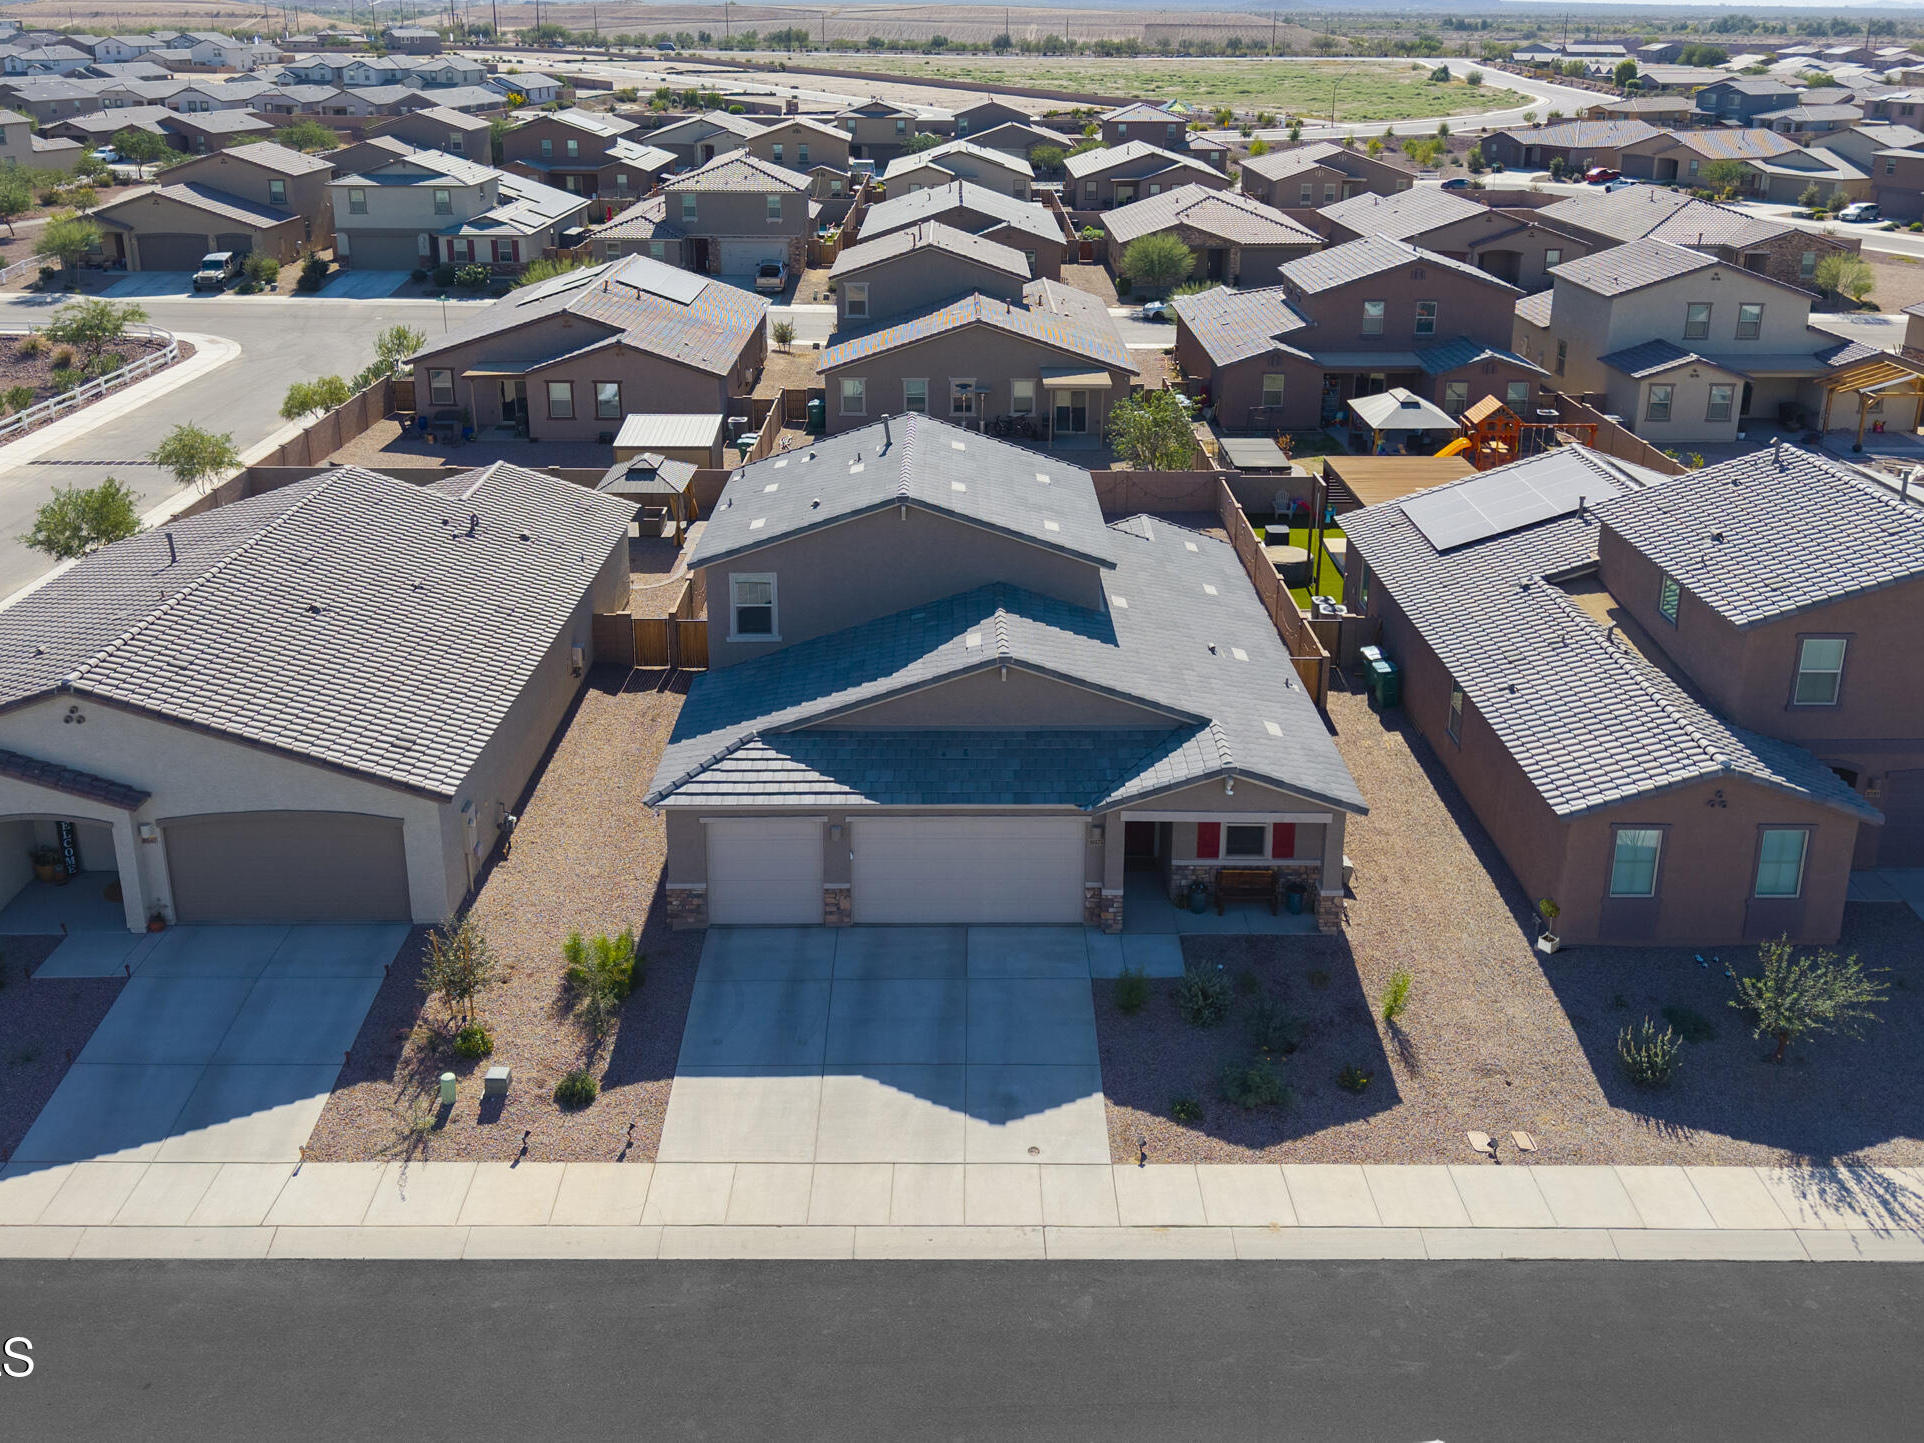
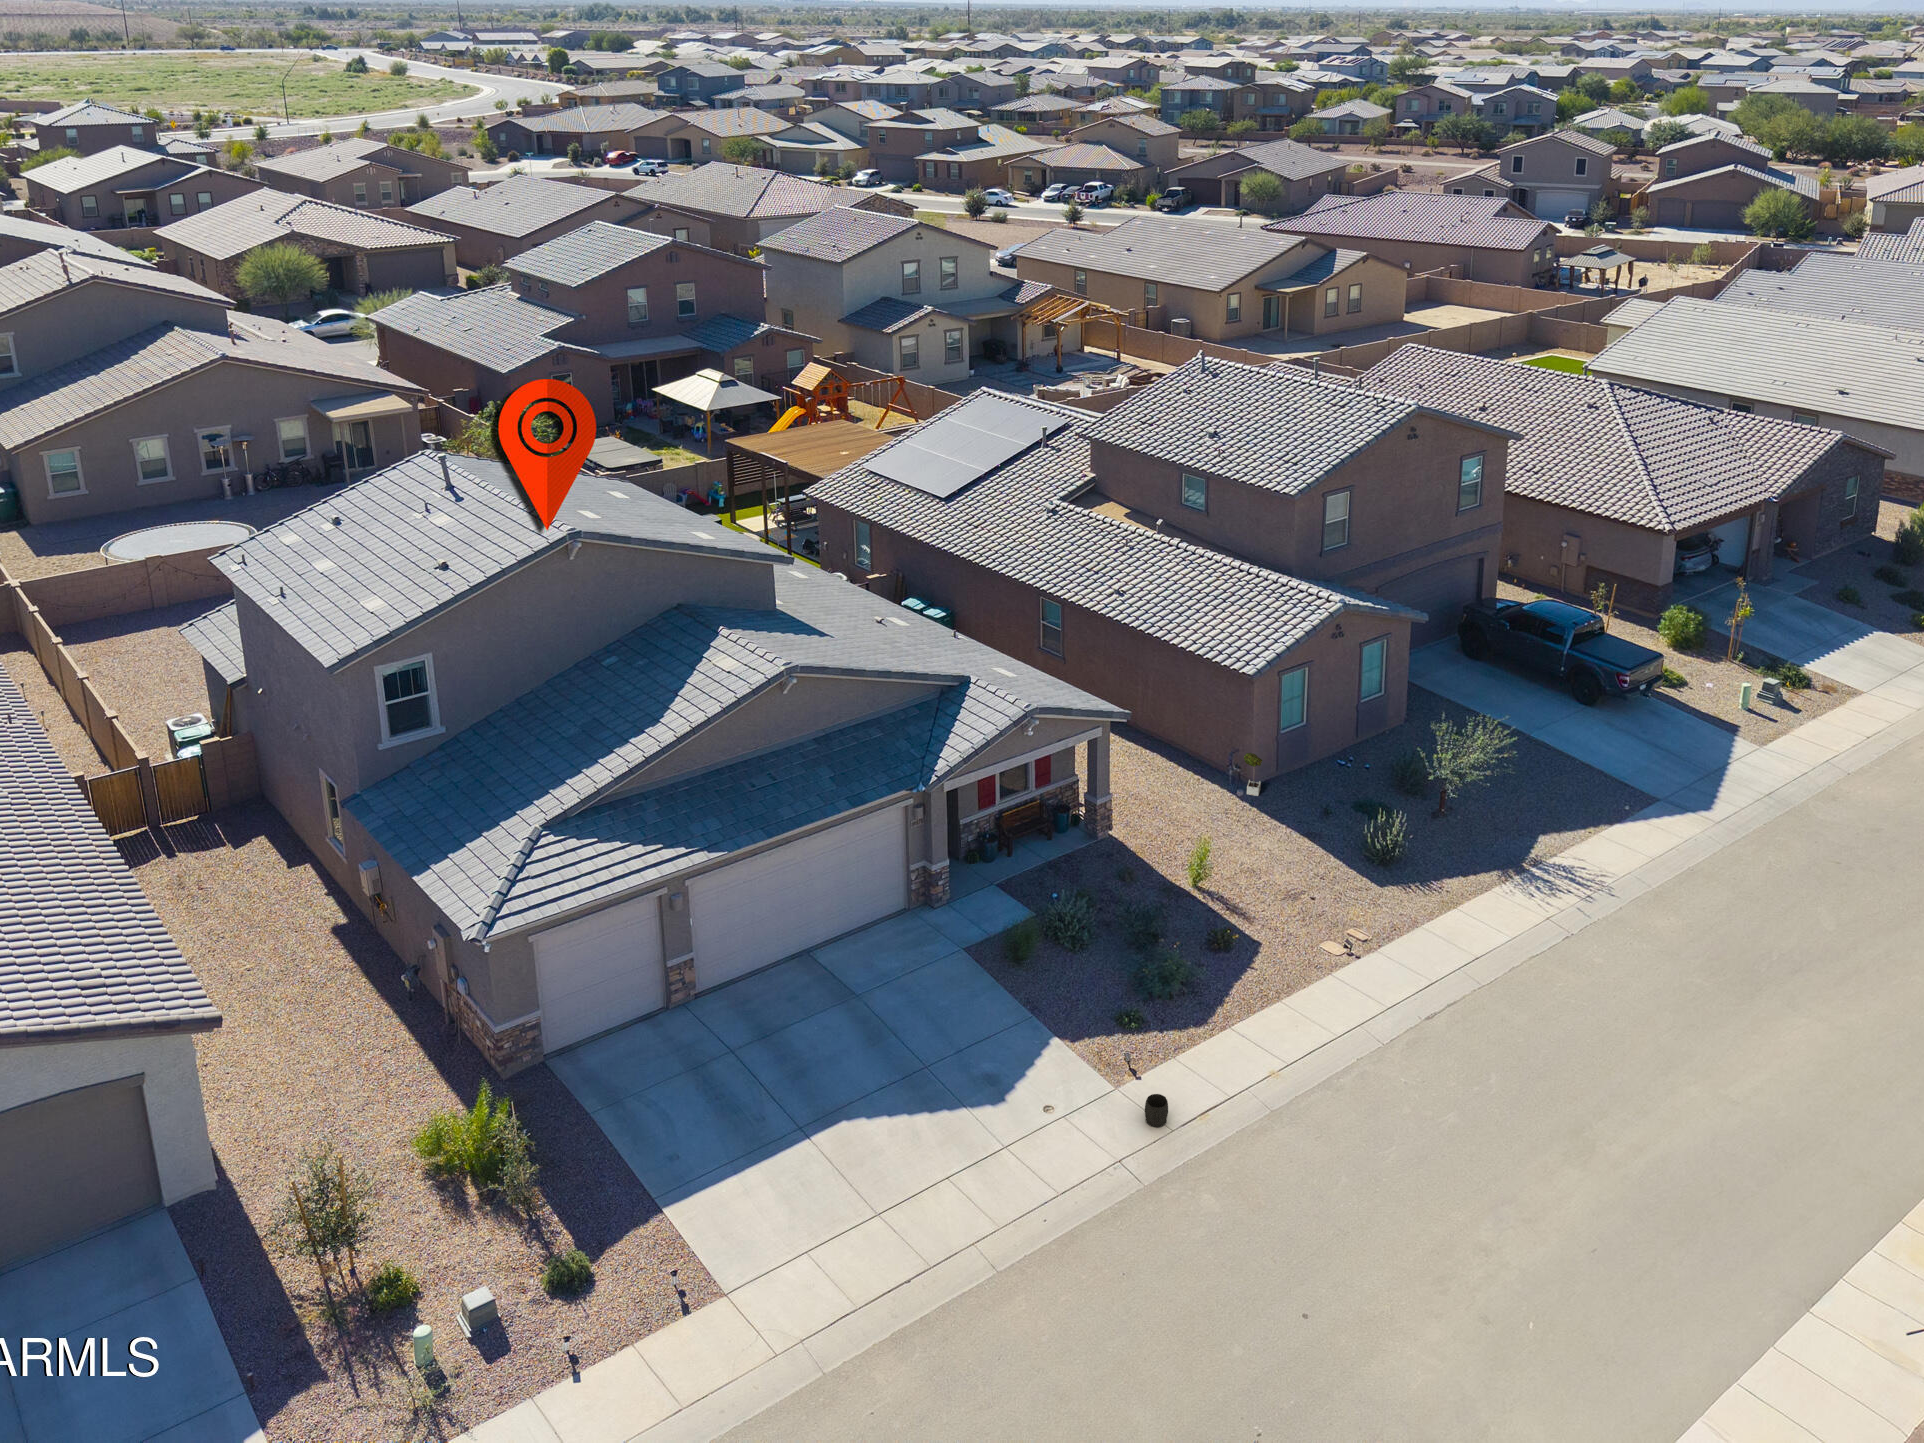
woven basket: none [1110,1184,1136,1221] -> present [1145,1094,1168,1127]

